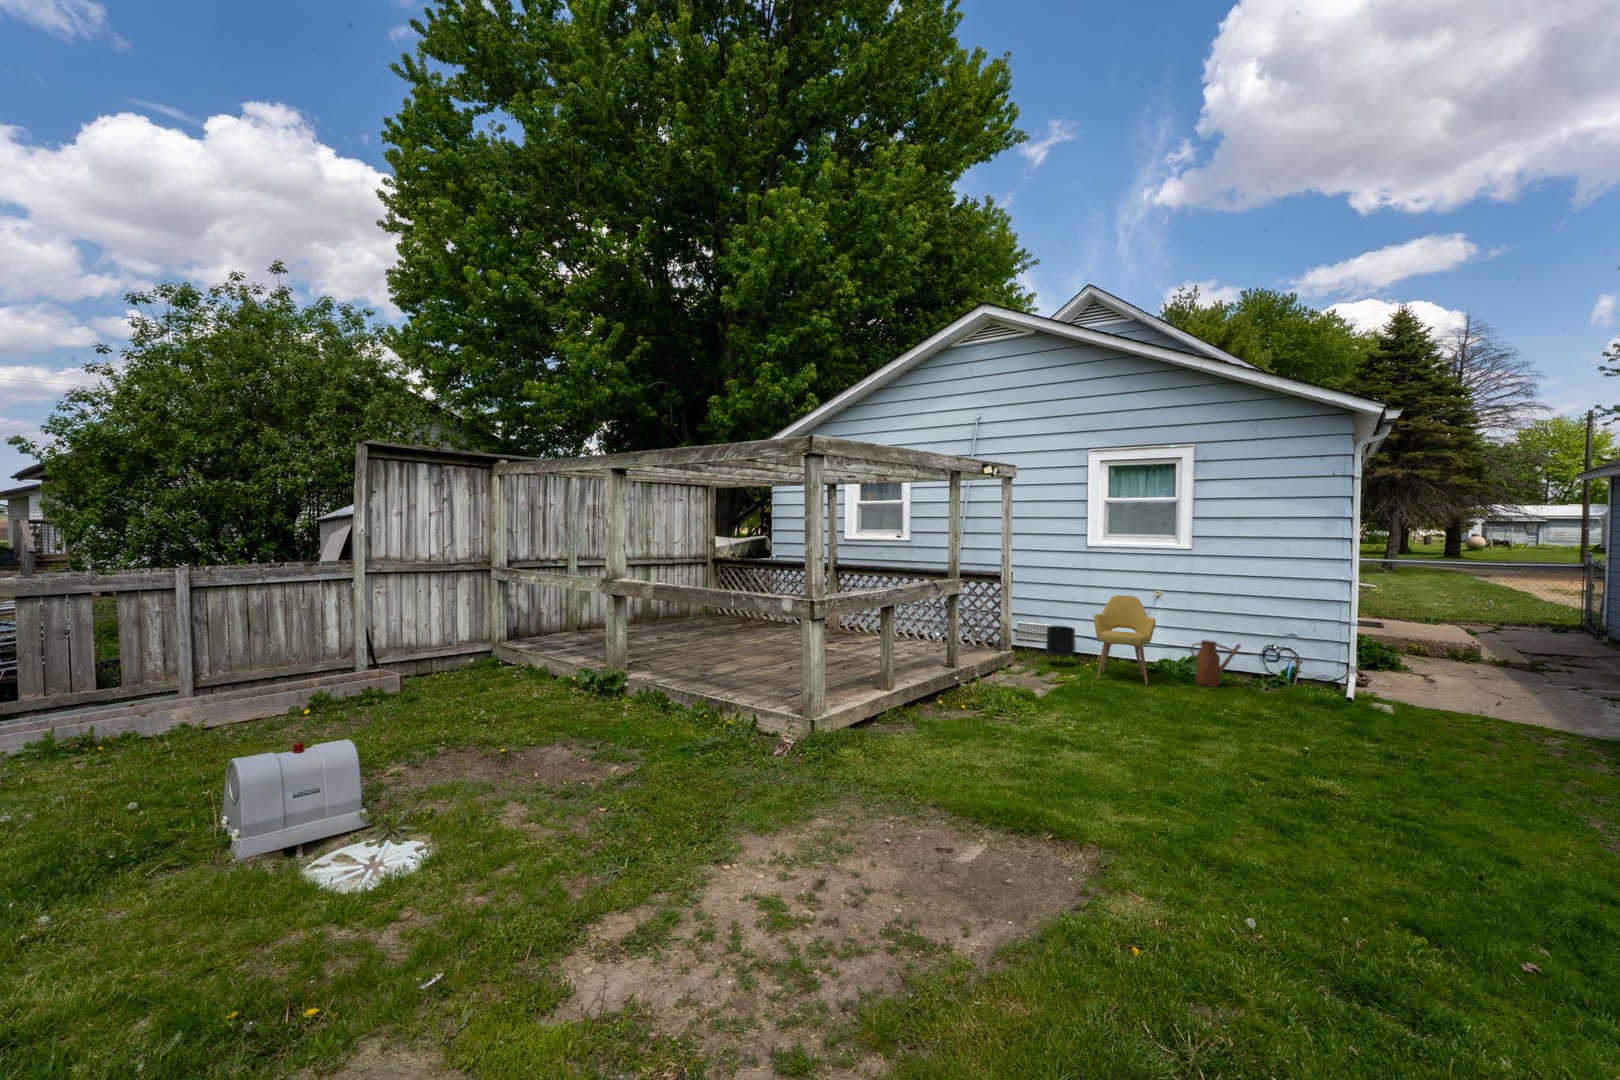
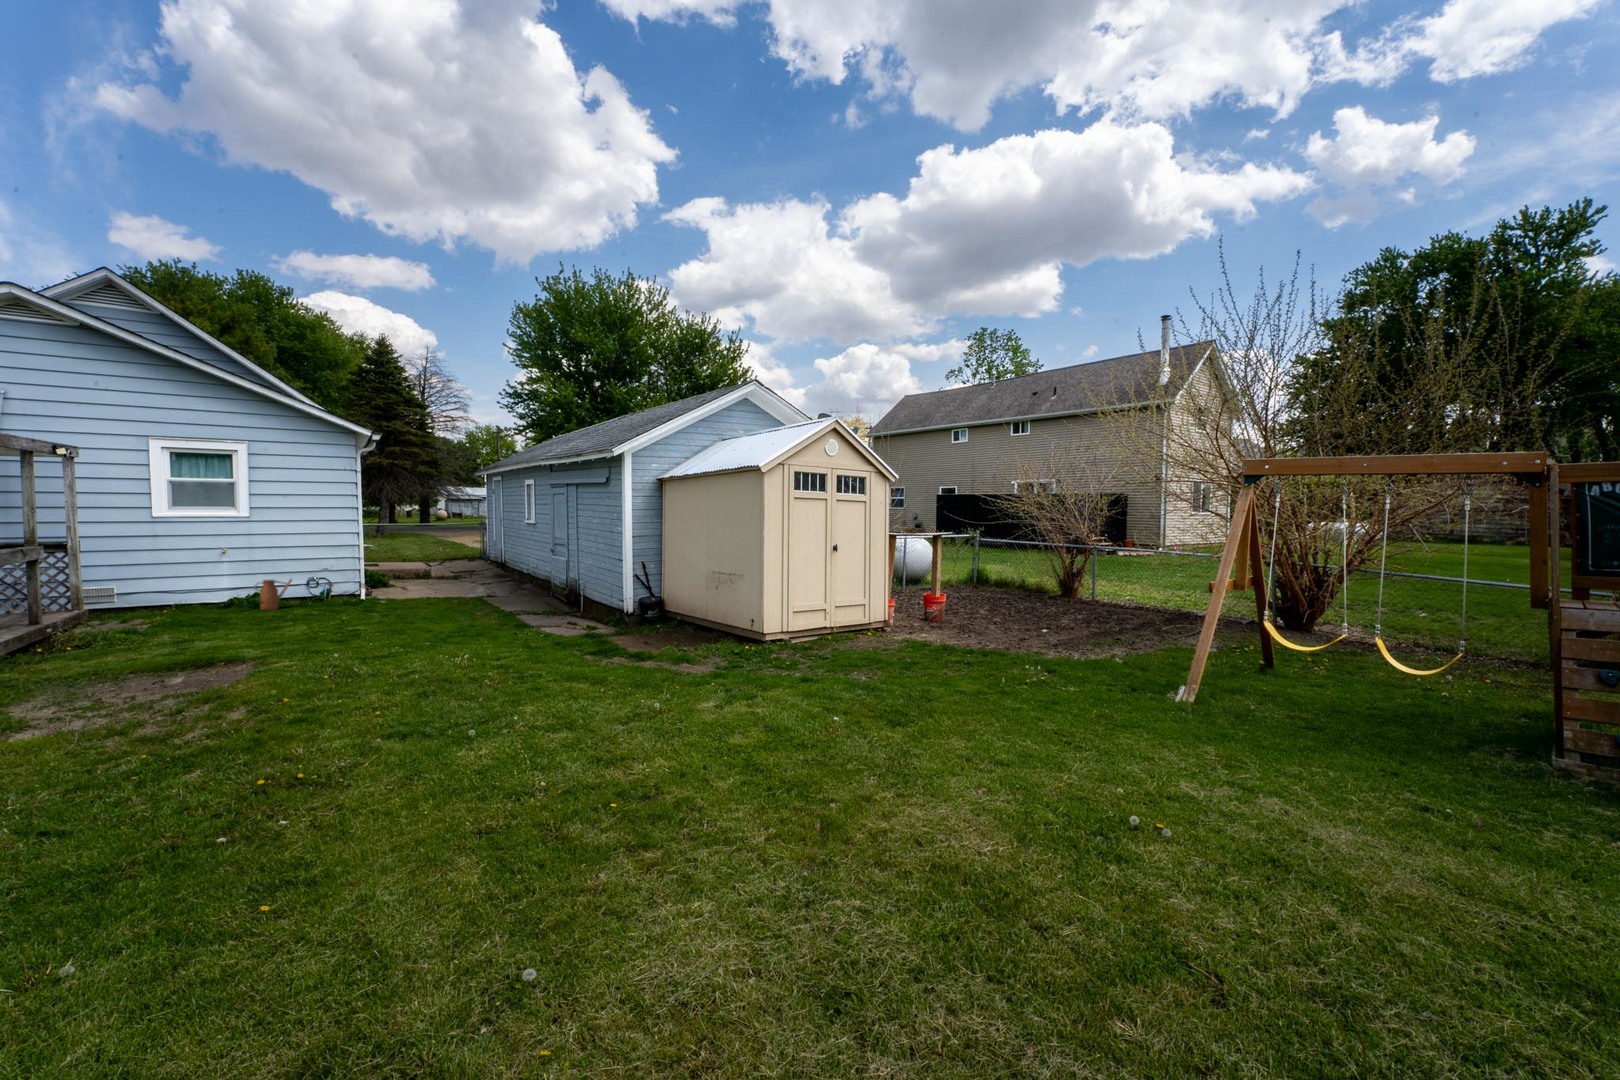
chair: present [1094,595,1156,685] -> none [166,555,225,620]
planter: present [1046,626,1076,655] -> none [111,586,145,621]

